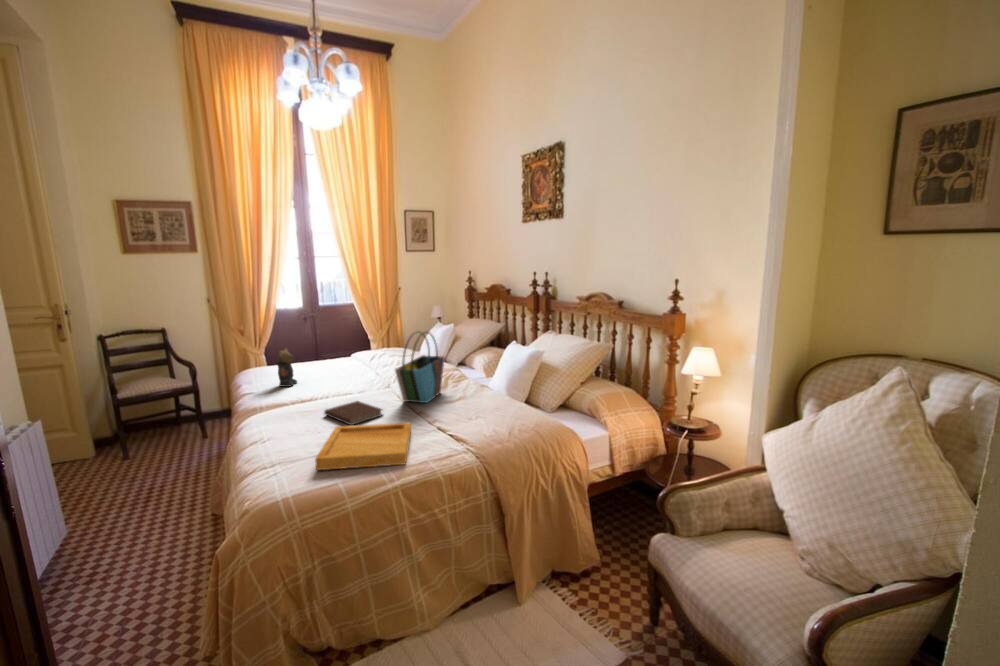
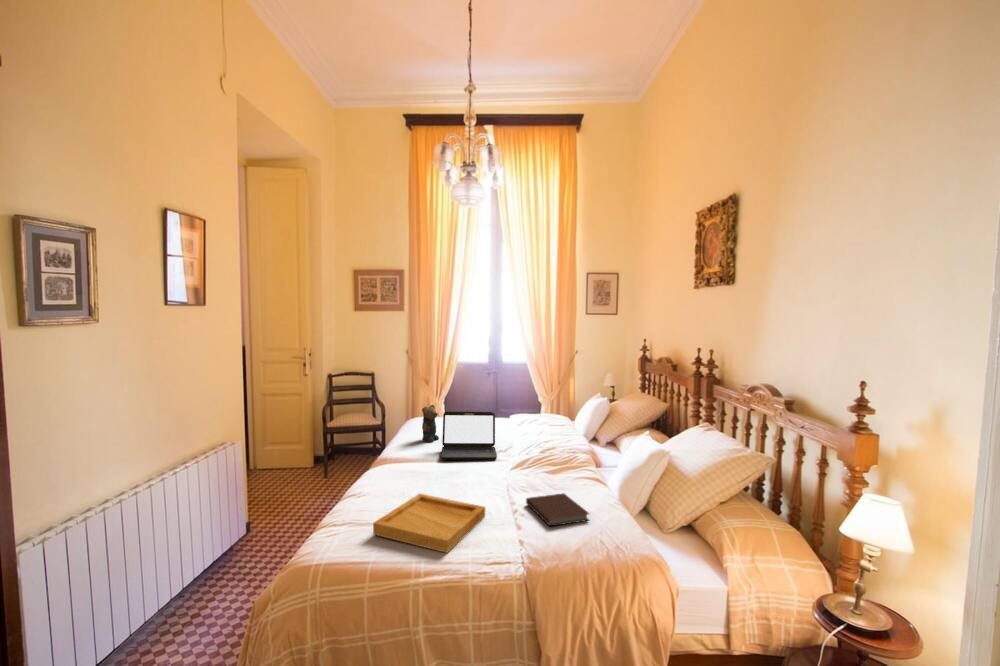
tote bag: present [395,331,444,403] -> none [497,407,562,488]
laptop: none [307,346,376,398] -> present [441,412,497,460]
notebook: present [324,401,382,425] -> present [526,493,589,526]

